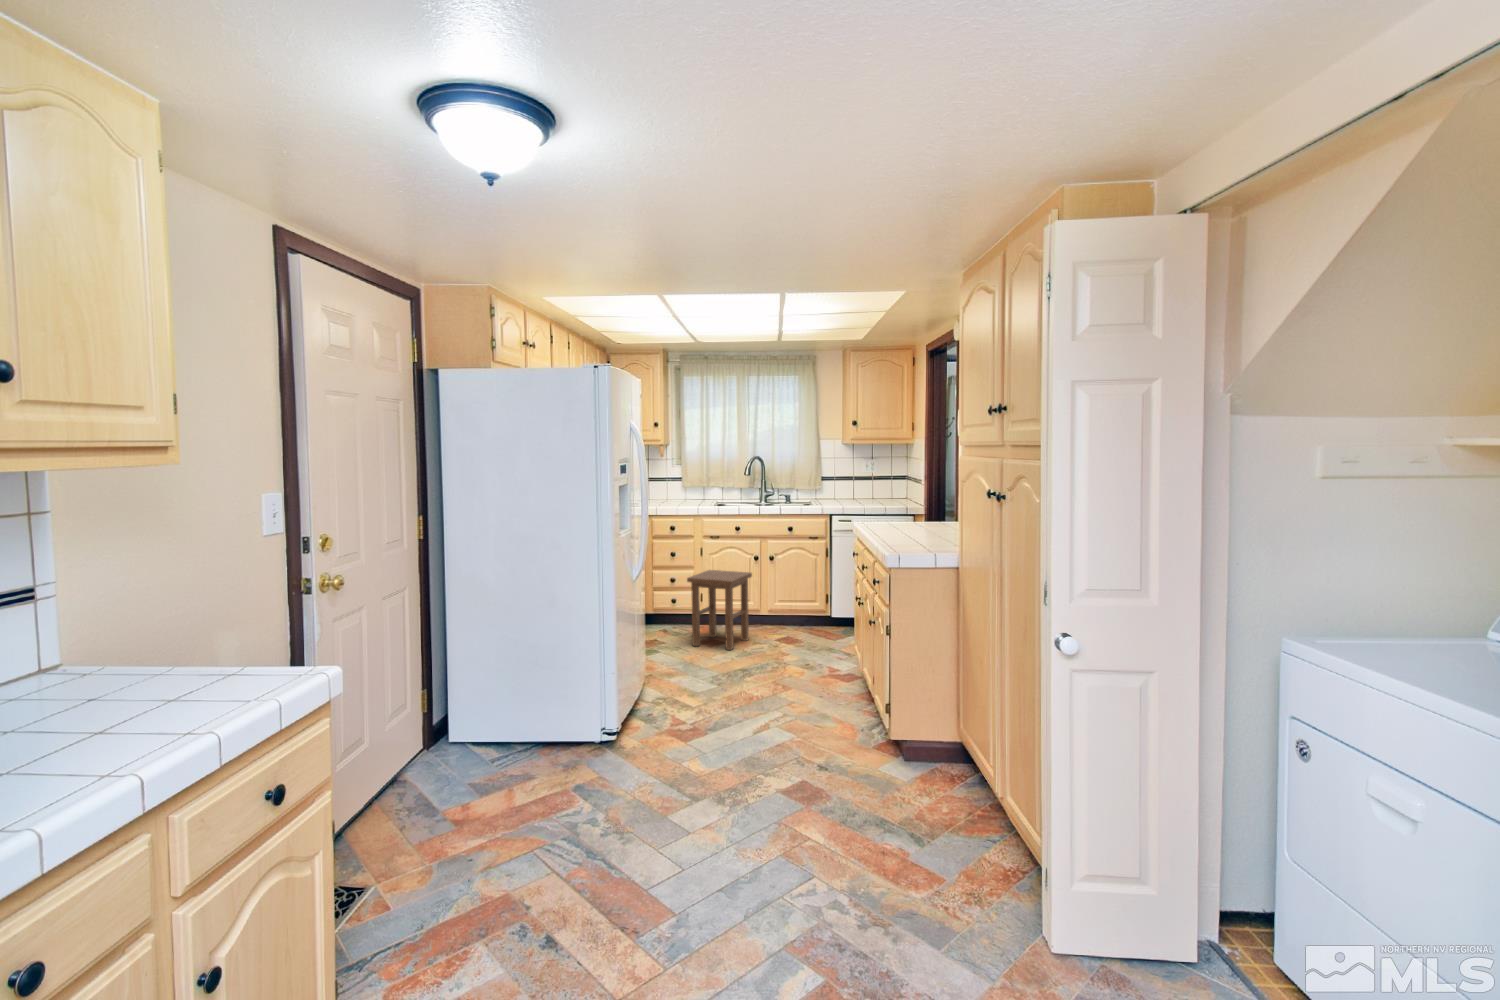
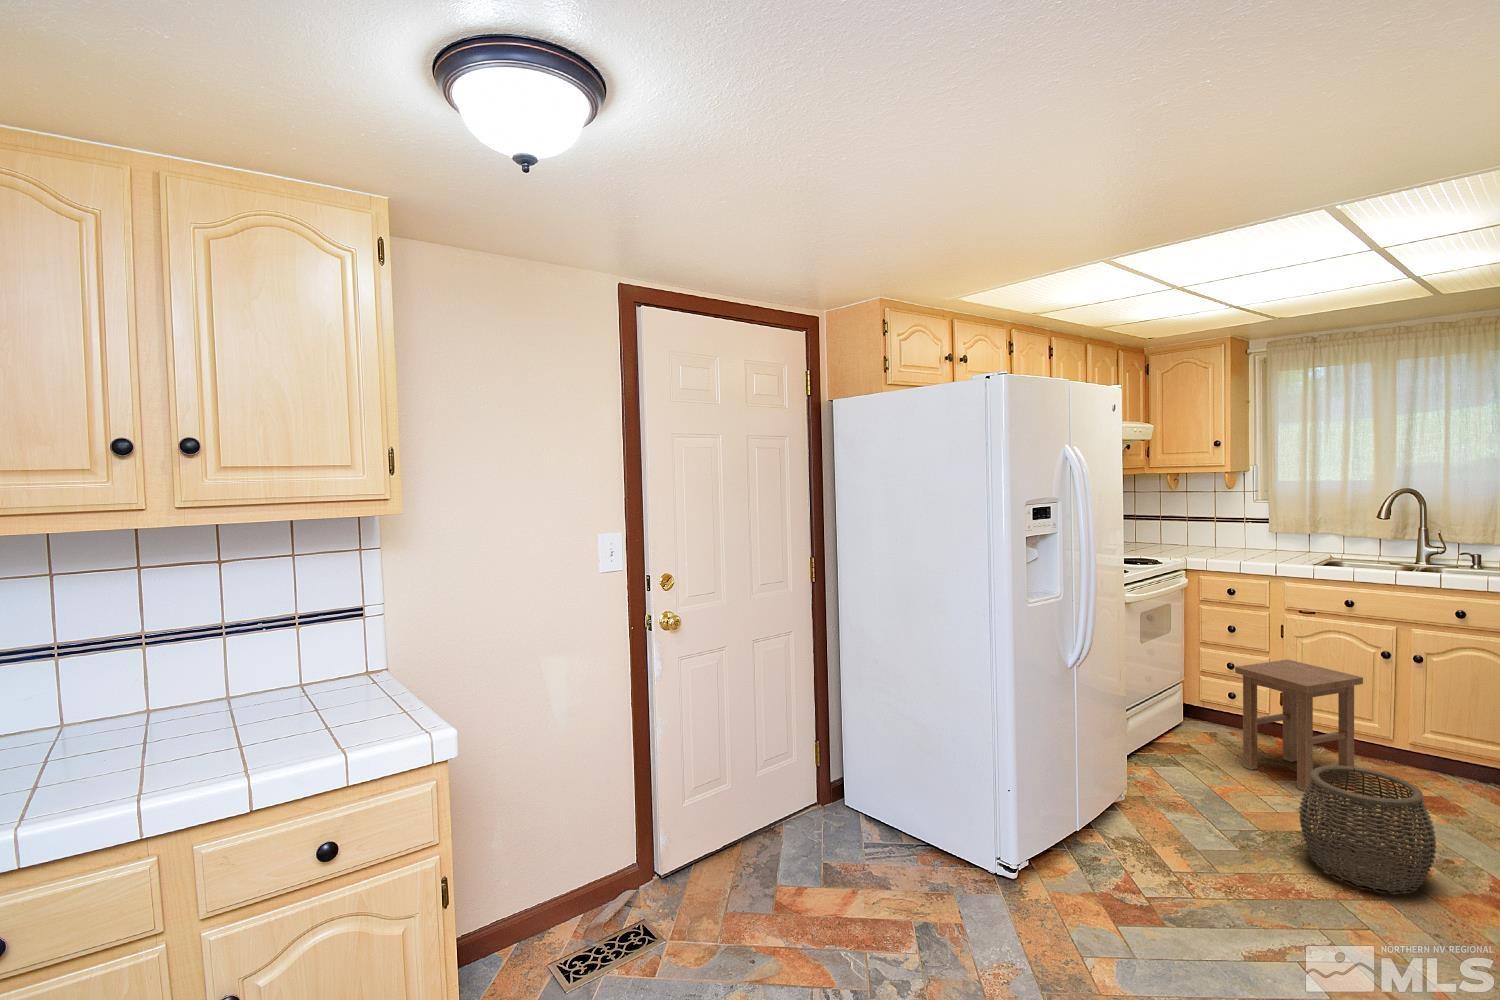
woven basket: none [746,620,809,685] -> present [1299,766,1436,893]

